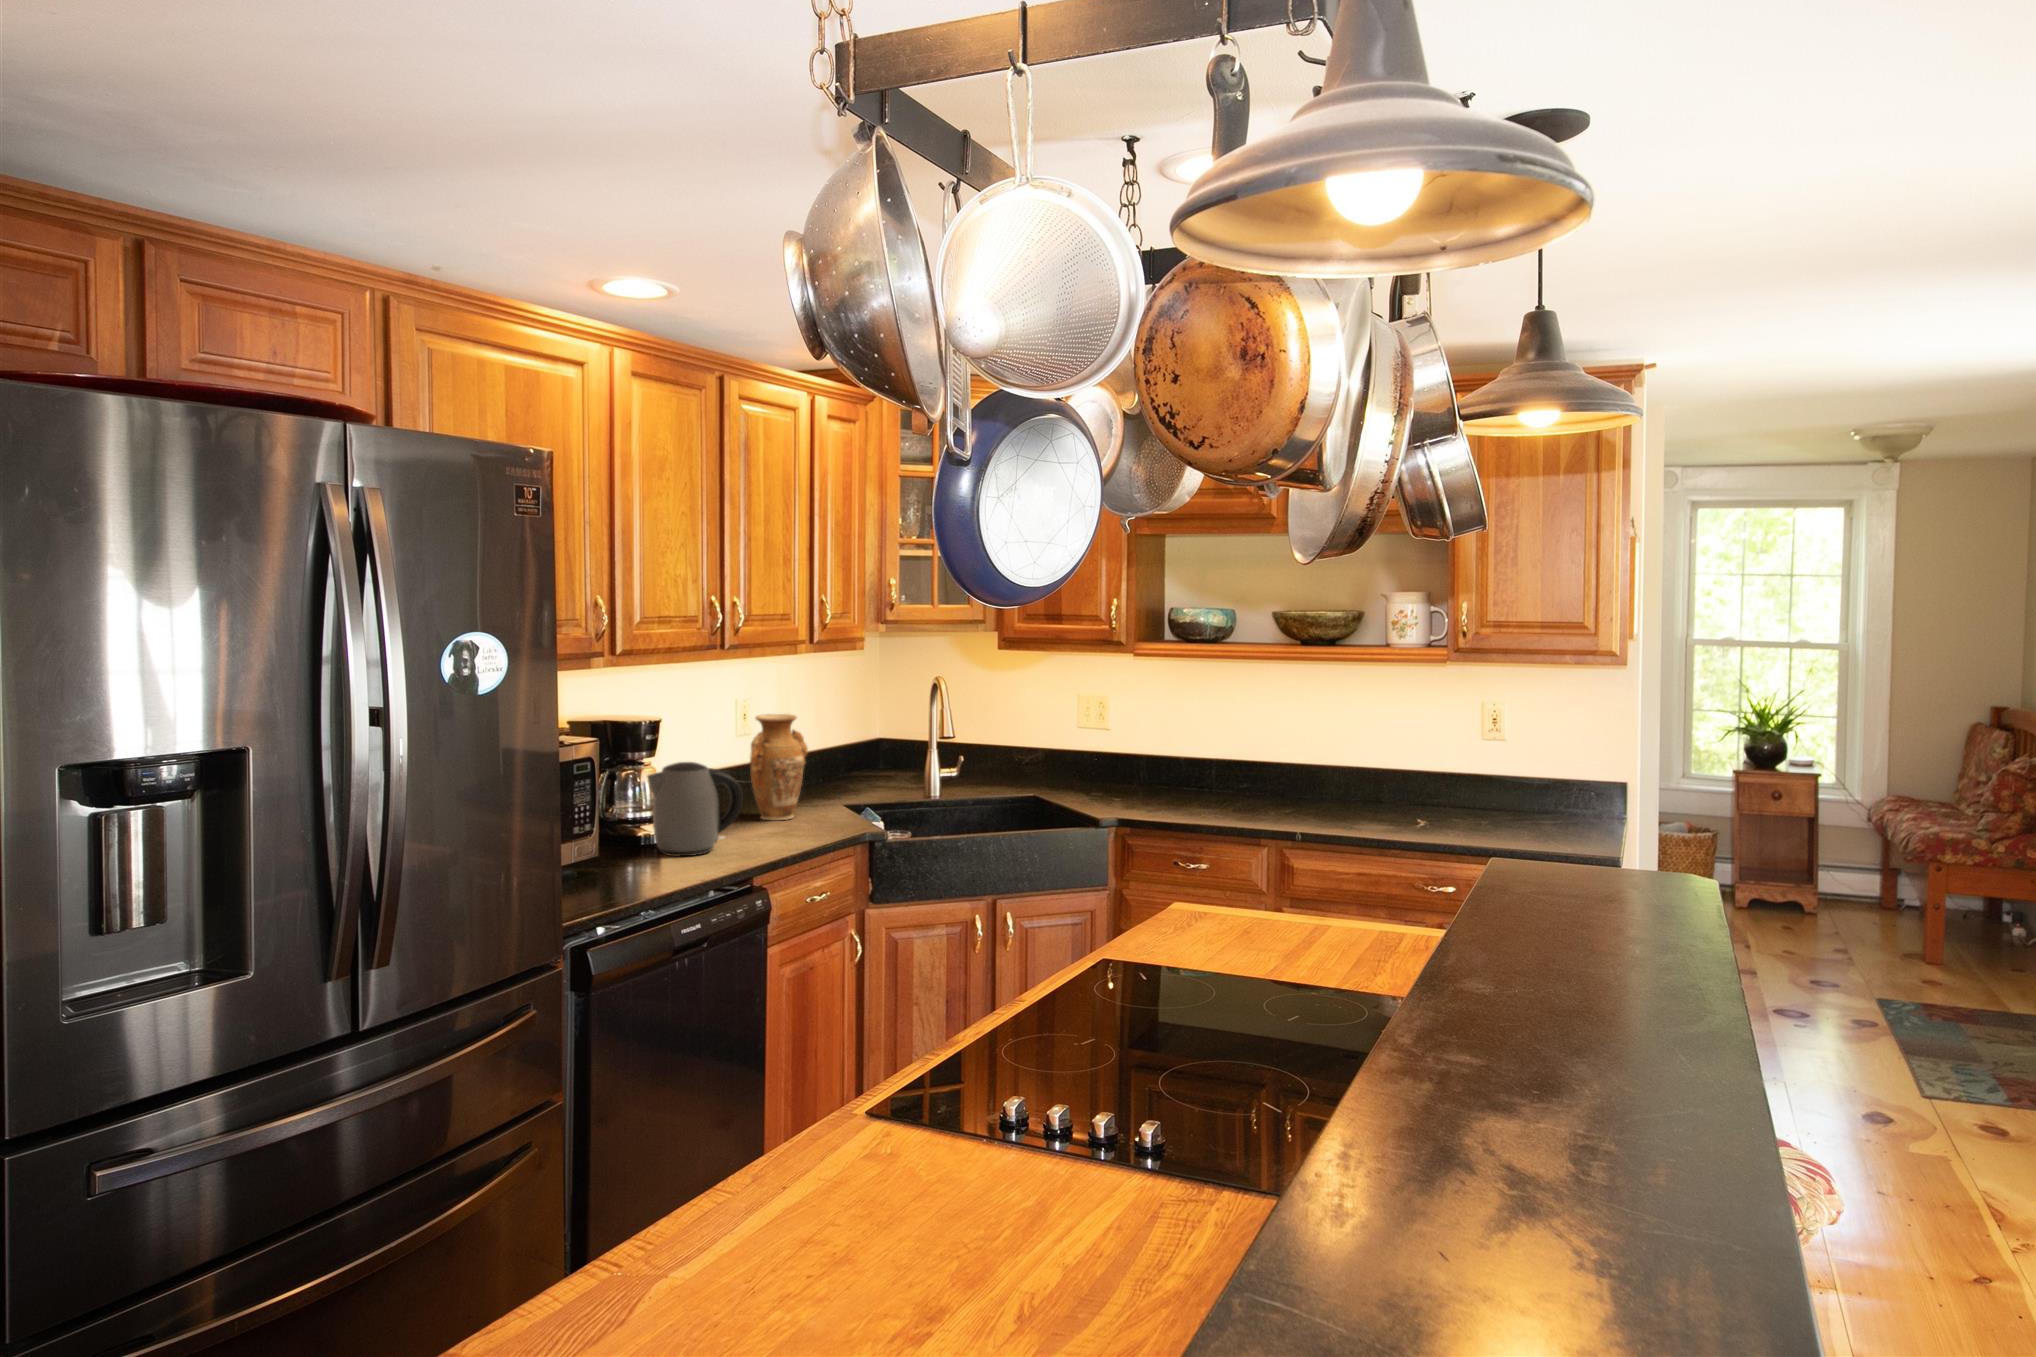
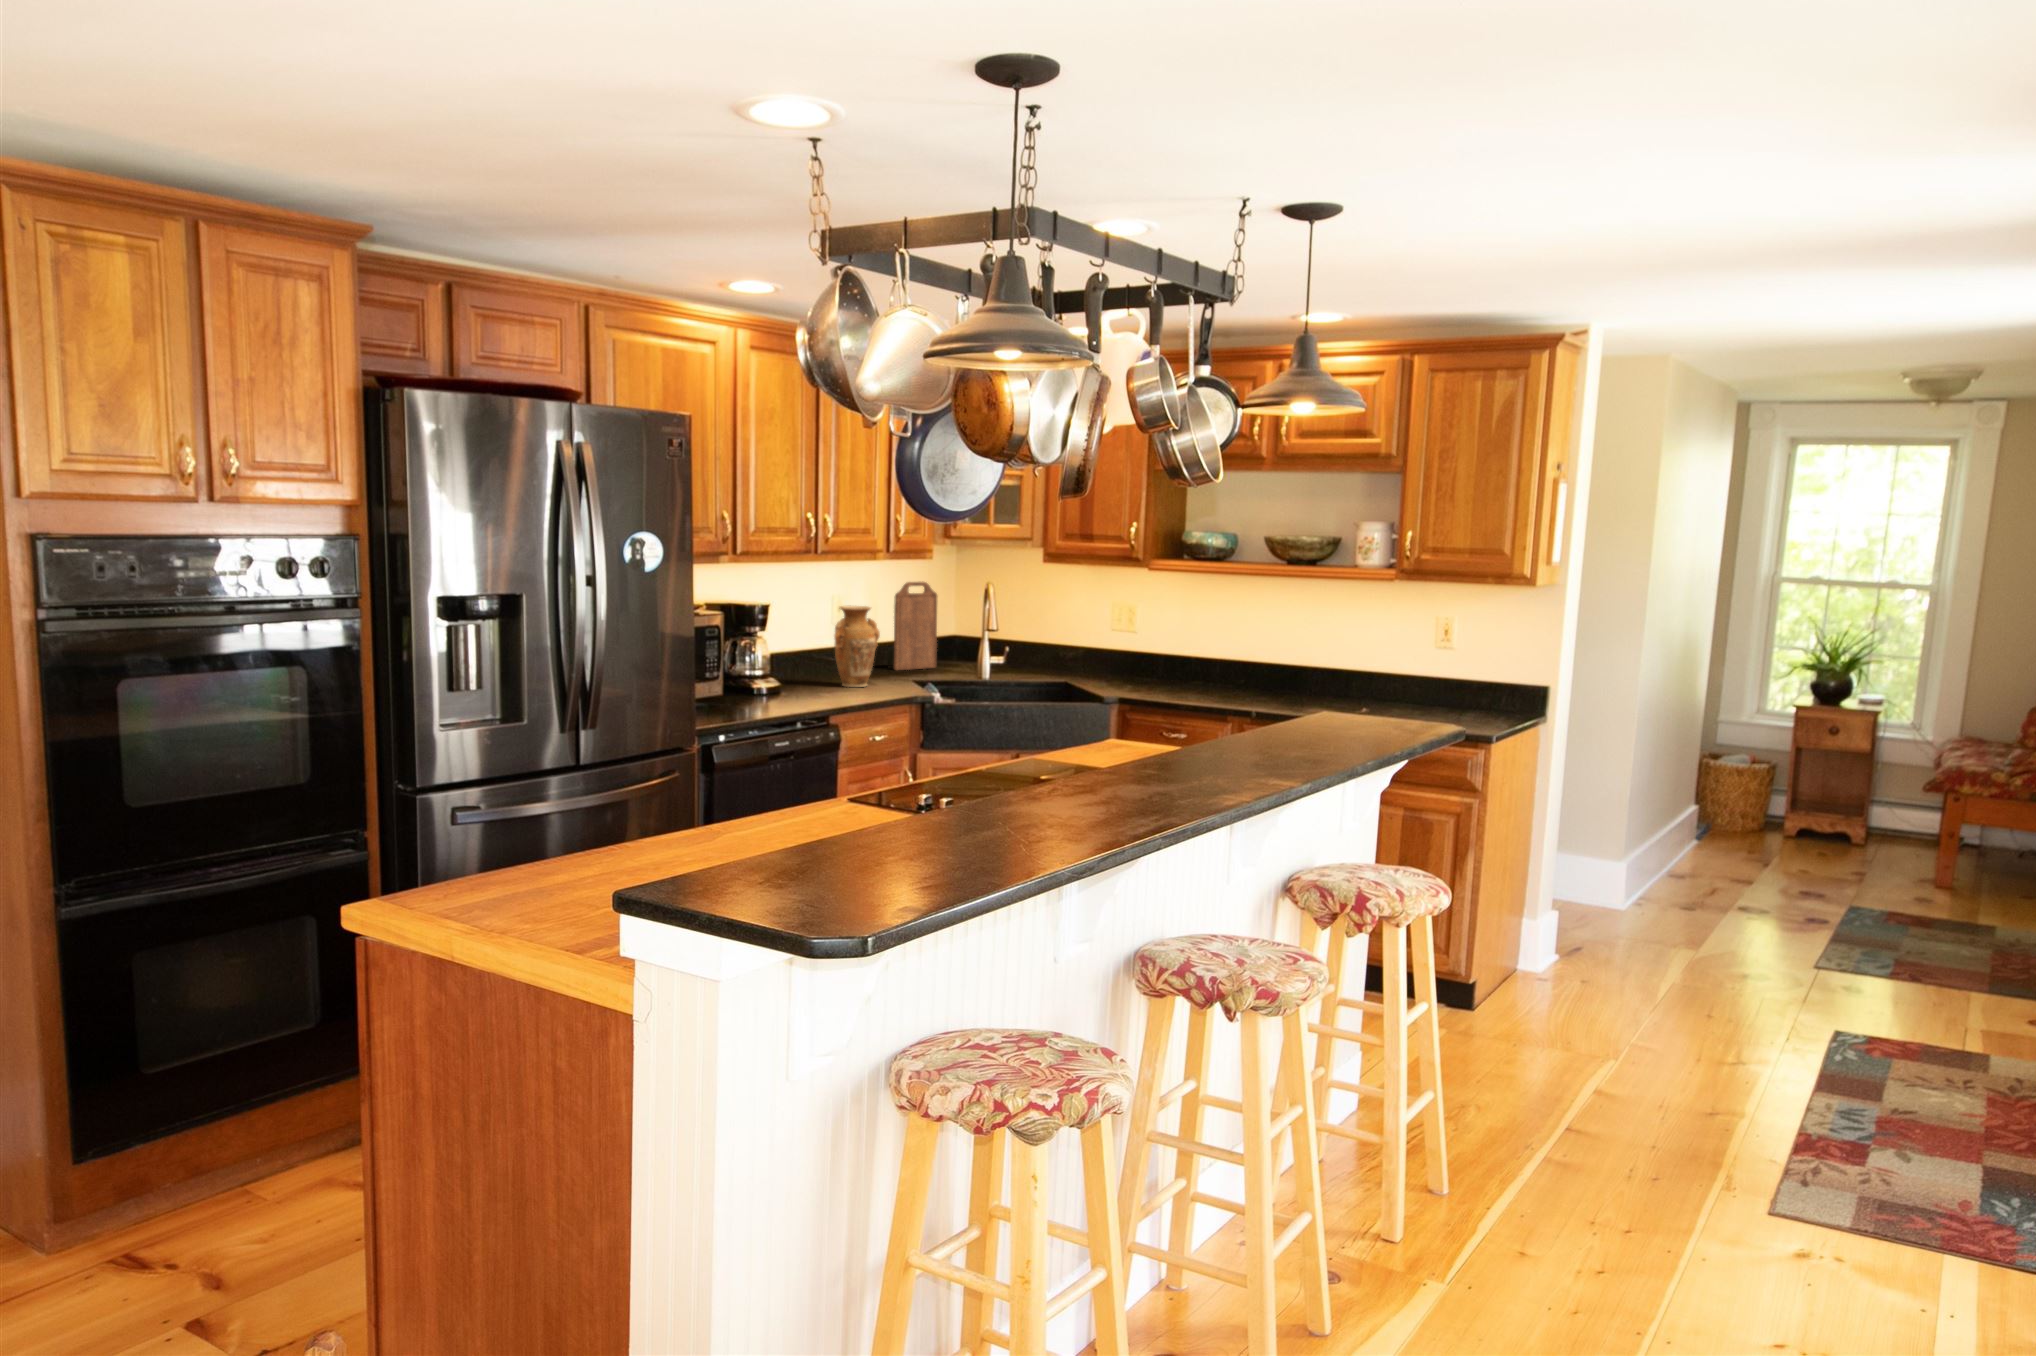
cutting board: none [816,677,866,786] -> present [894,582,938,670]
kettle: present [647,762,743,856] -> none [755,634,823,701]

